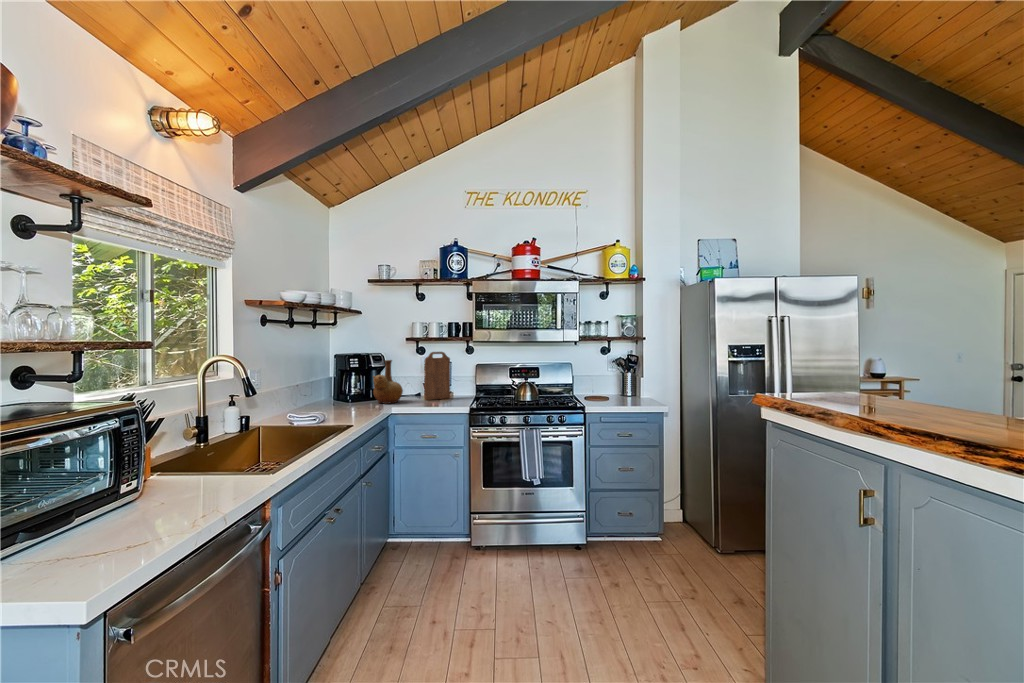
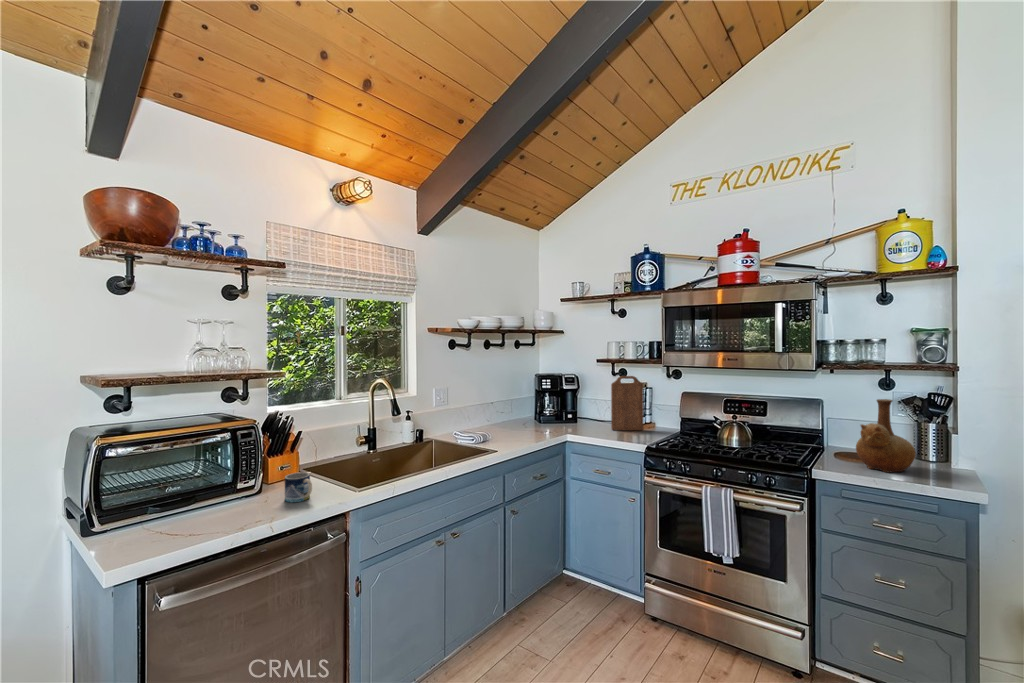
vase: present [373,360,403,404] -> present [856,399,916,472]
mug: none [172,457,218,493] -> present [285,472,312,502]

